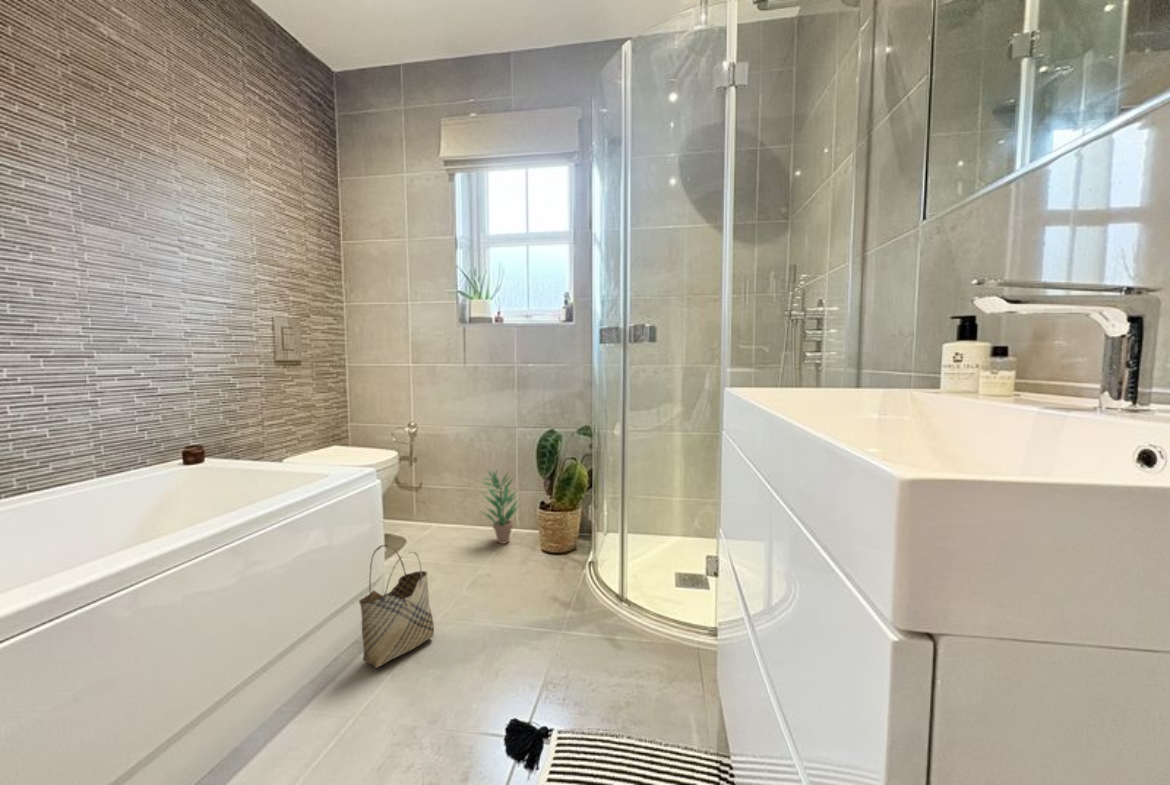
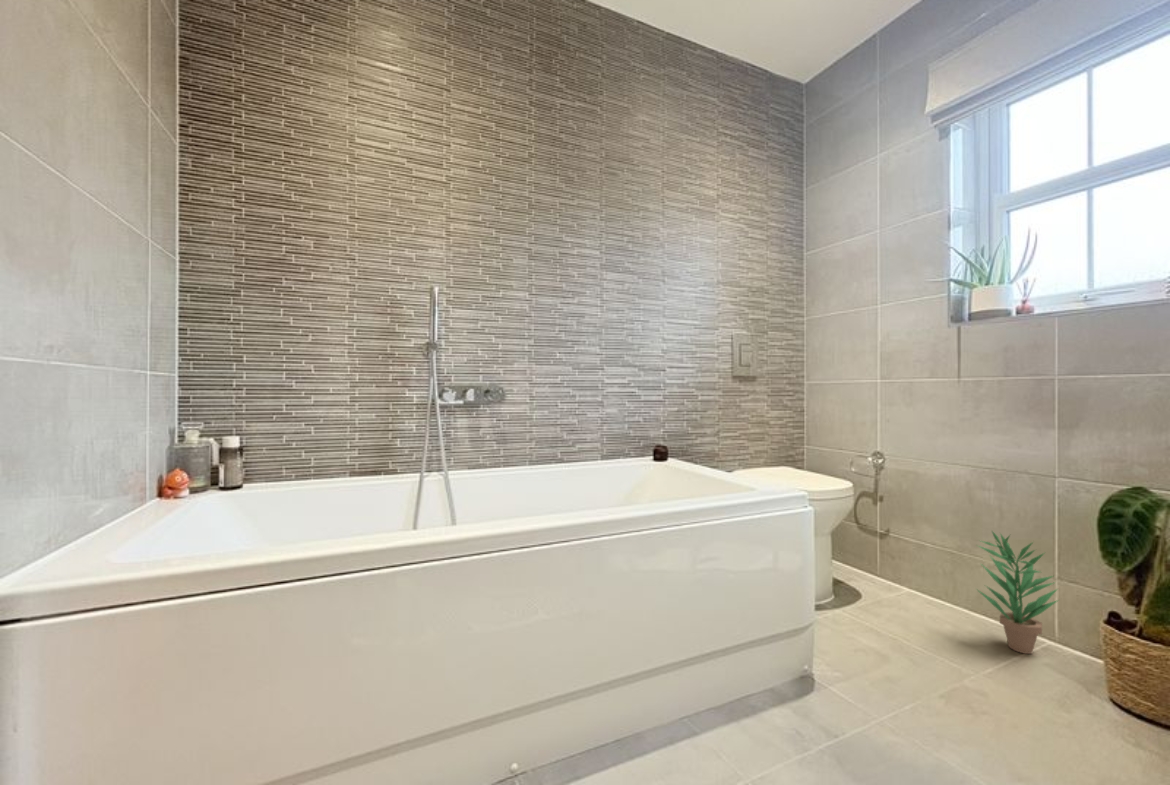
woven basket: present [359,545,434,668] -> none [771,587,874,741]

